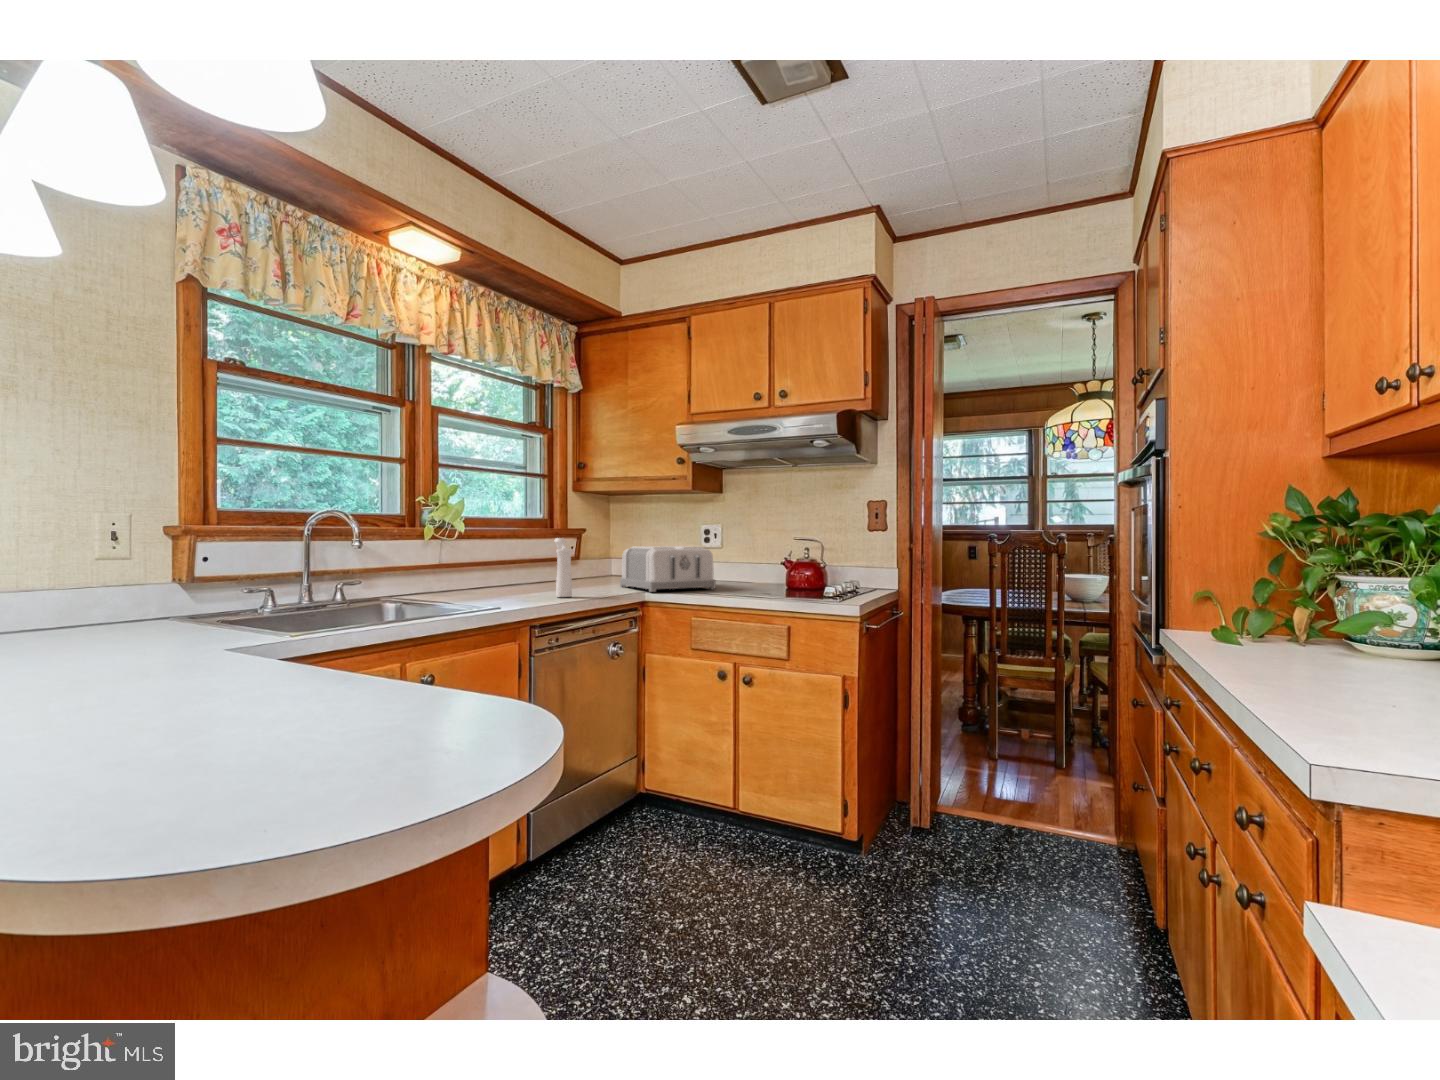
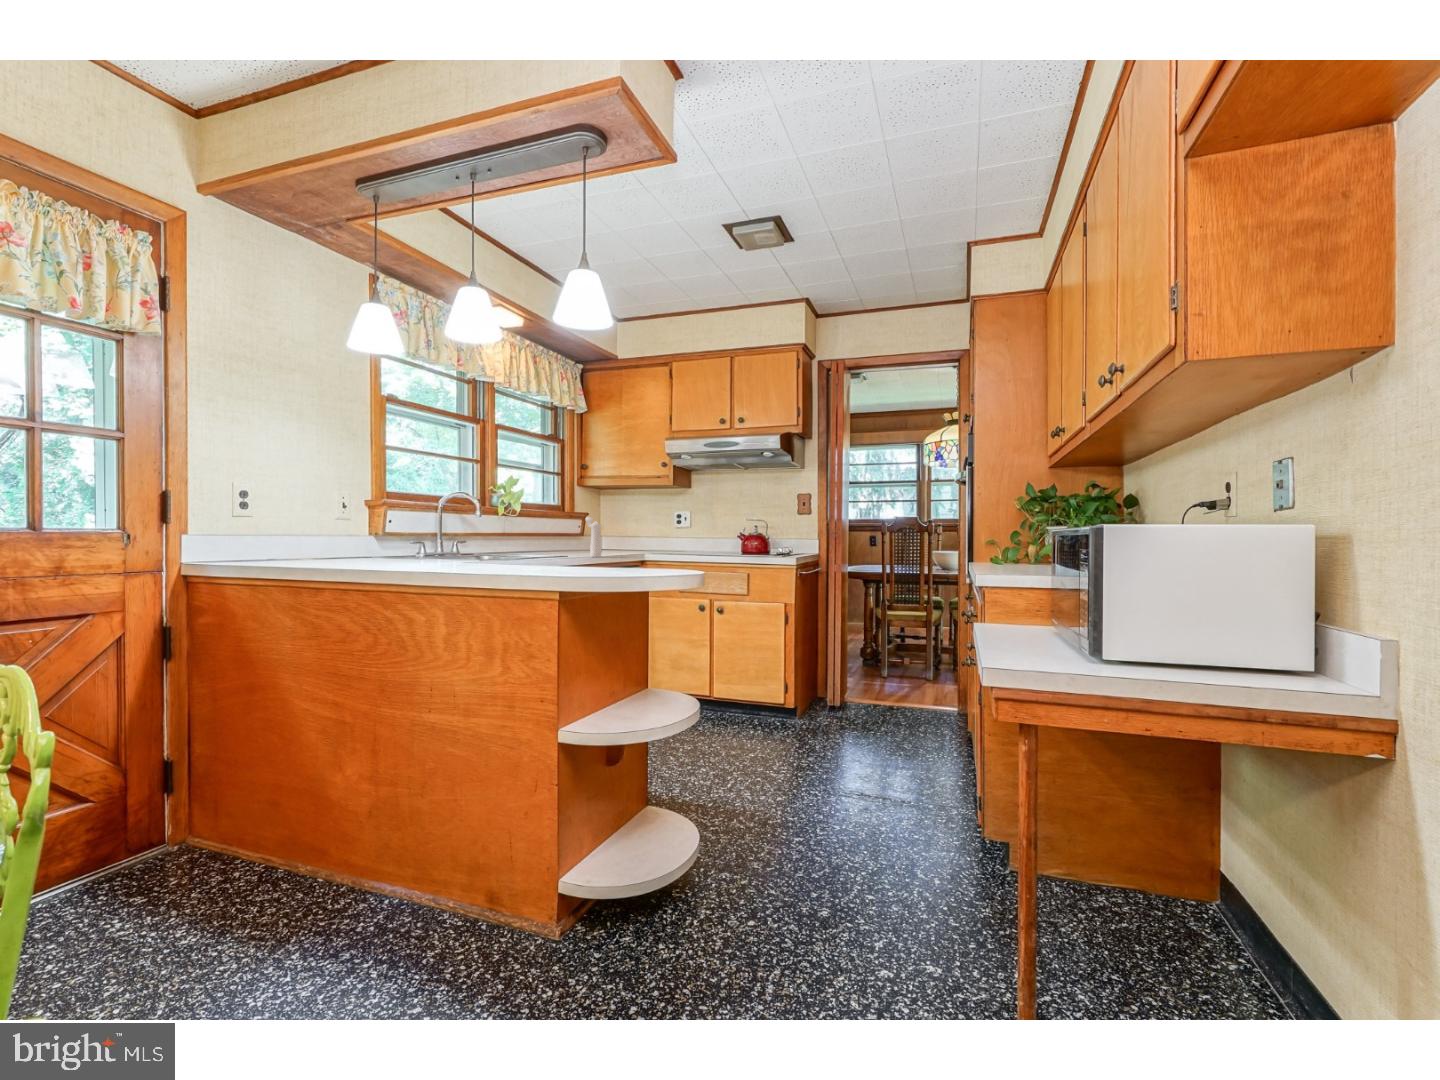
toaster: present [620,546,716,592] -> none [623,525,693,555]

